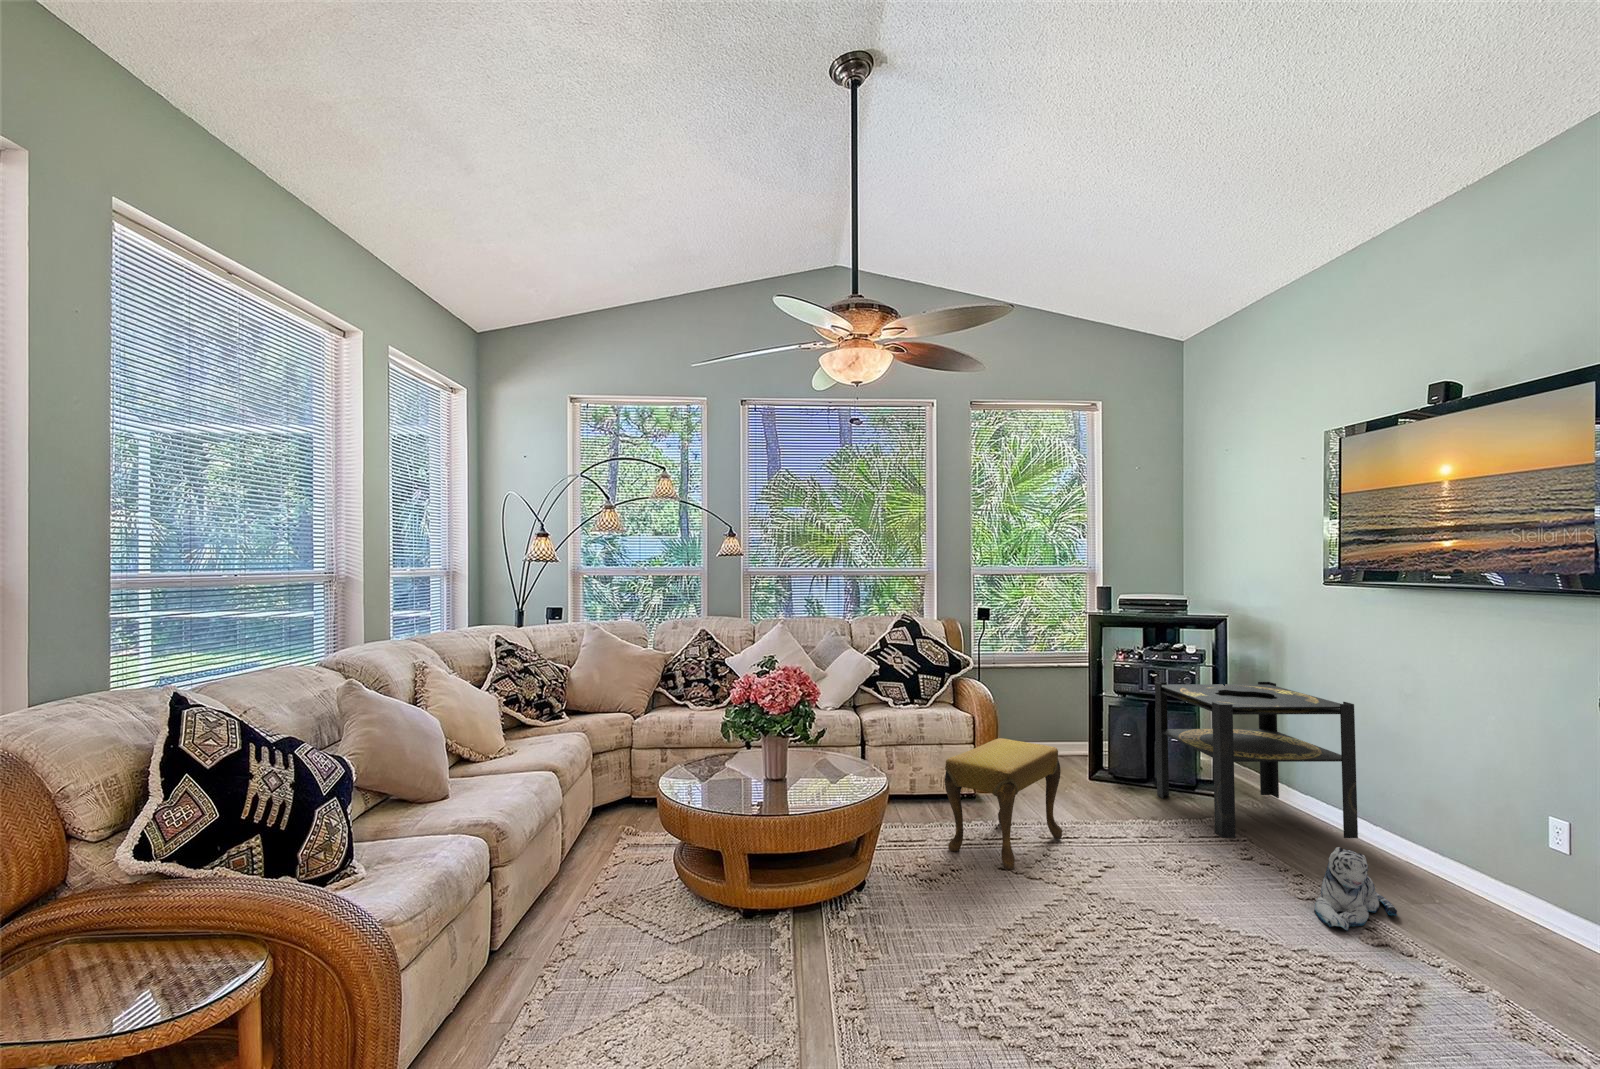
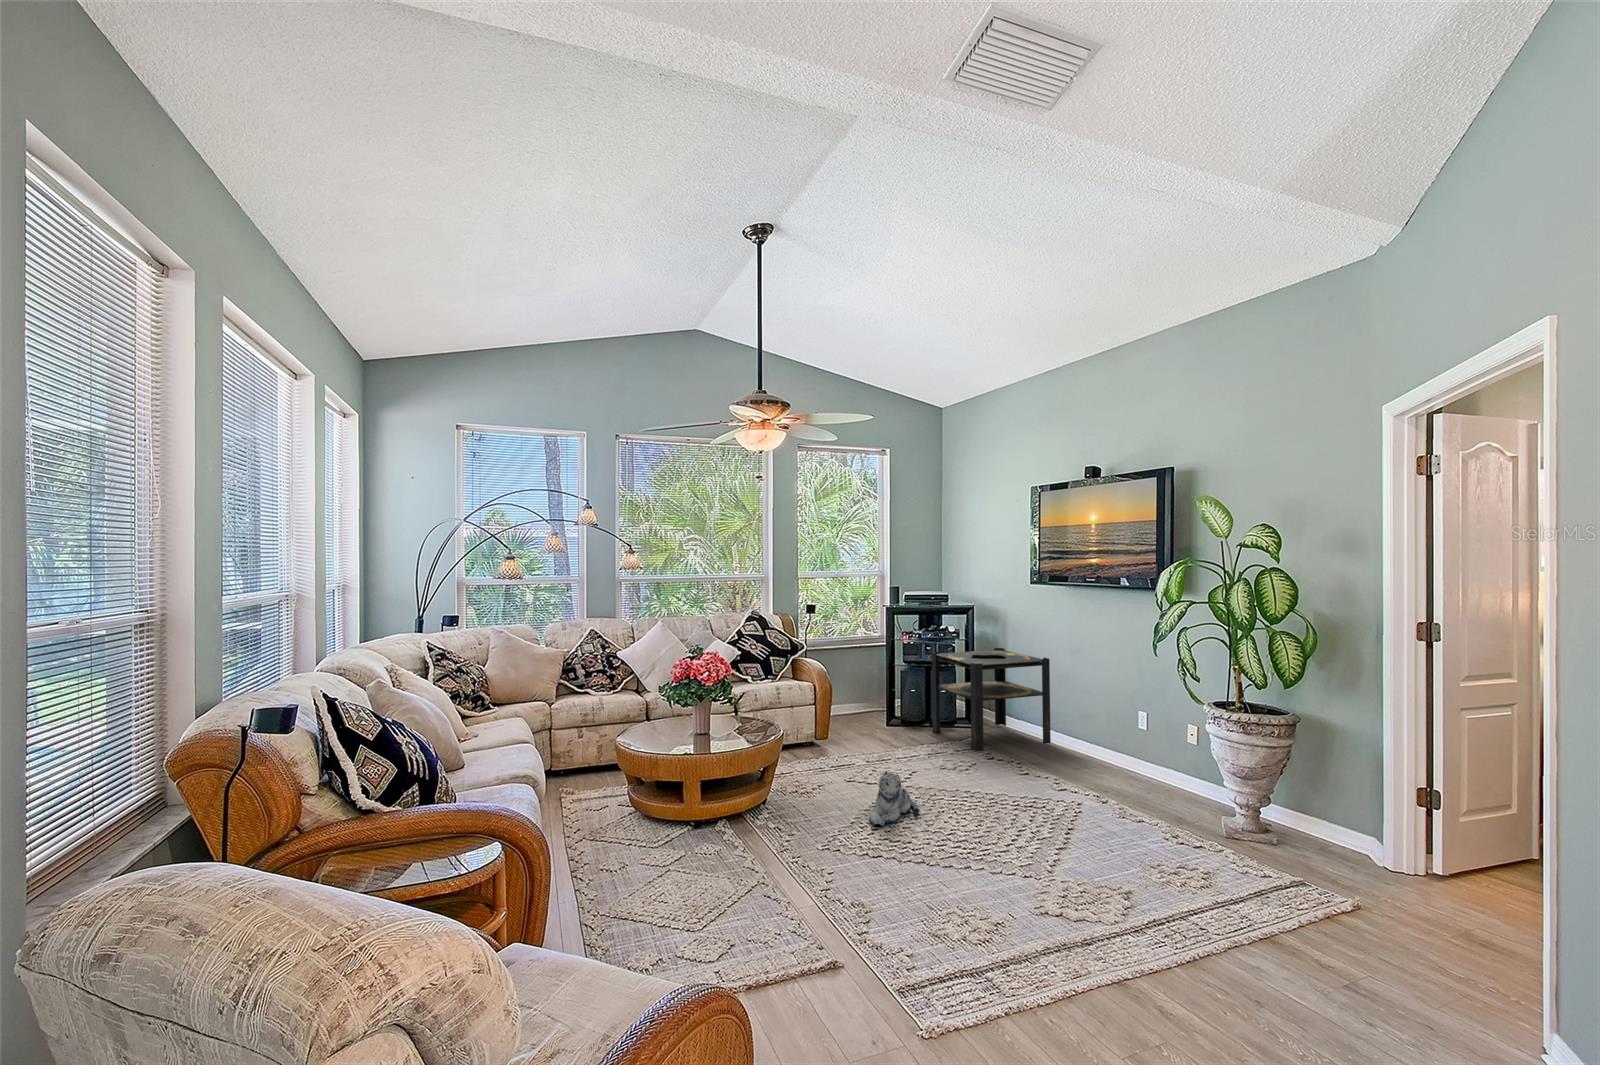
footstool: present [945,738,1062,870] -> none [809,697,881,782]
plush toy: present [1314,847,1397,931] -> present [869,772,919,826]

